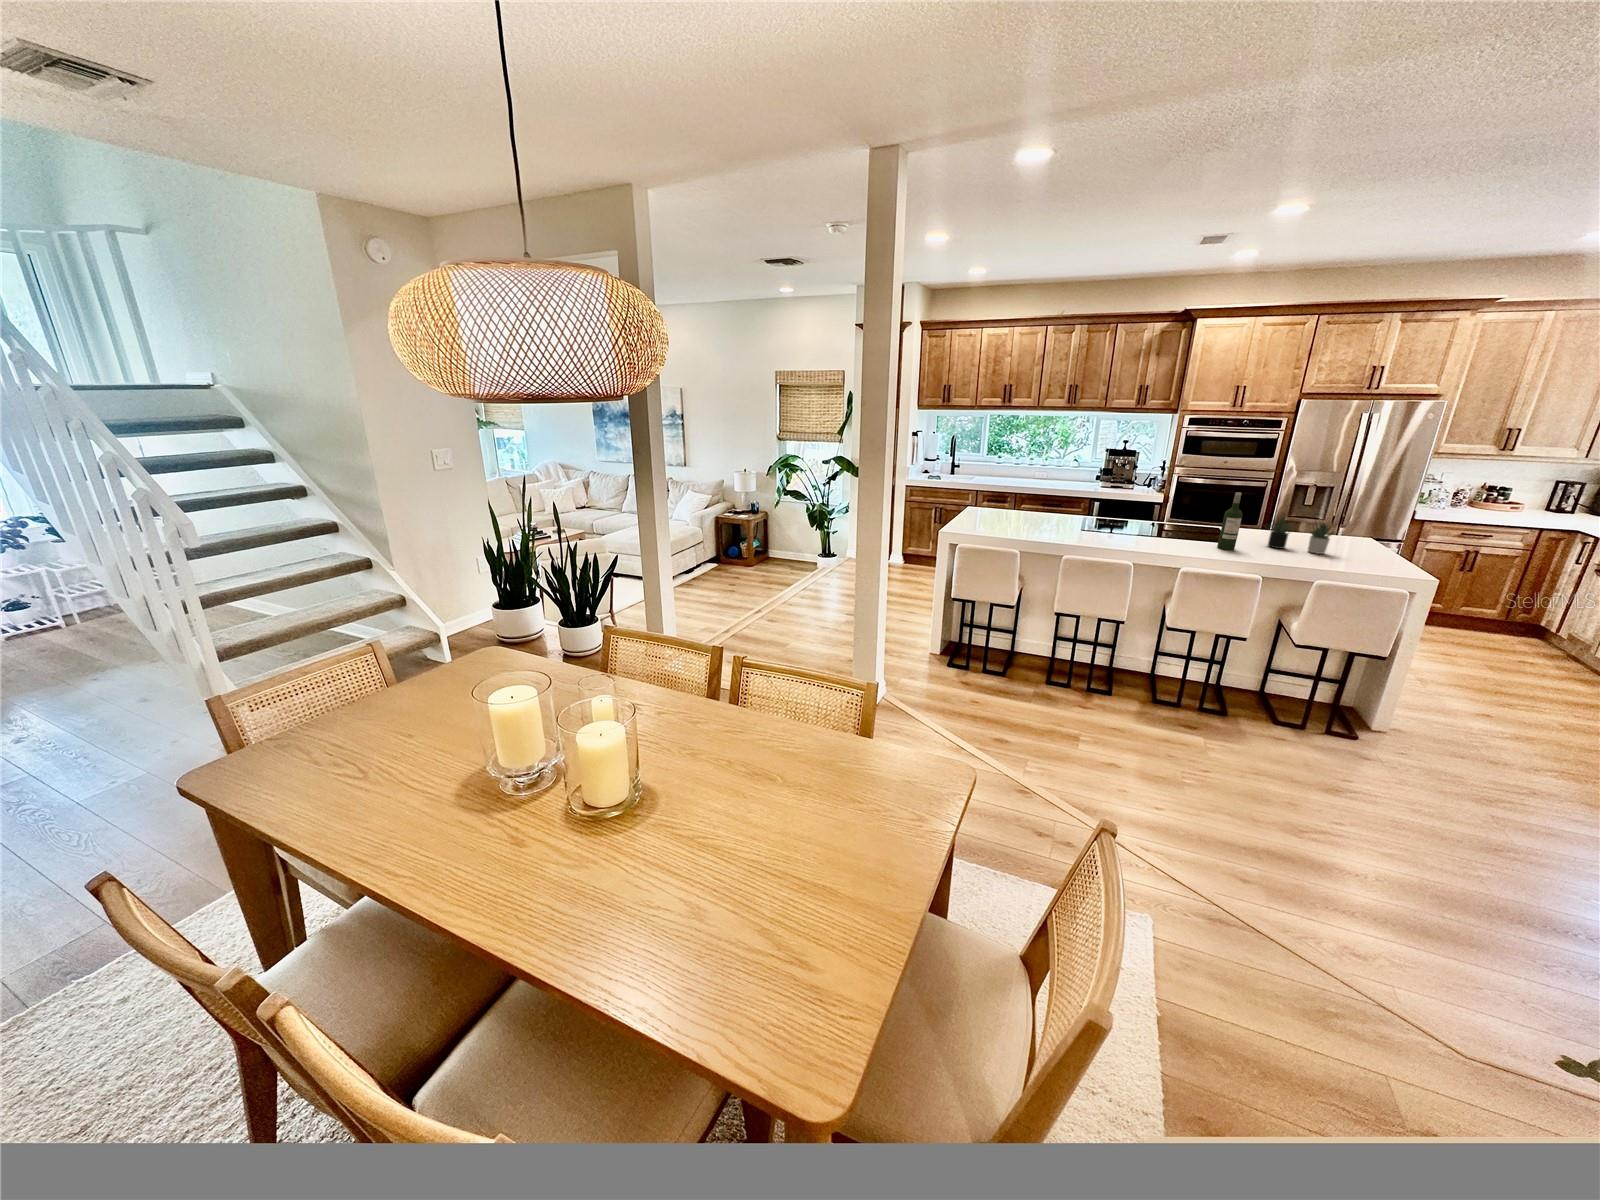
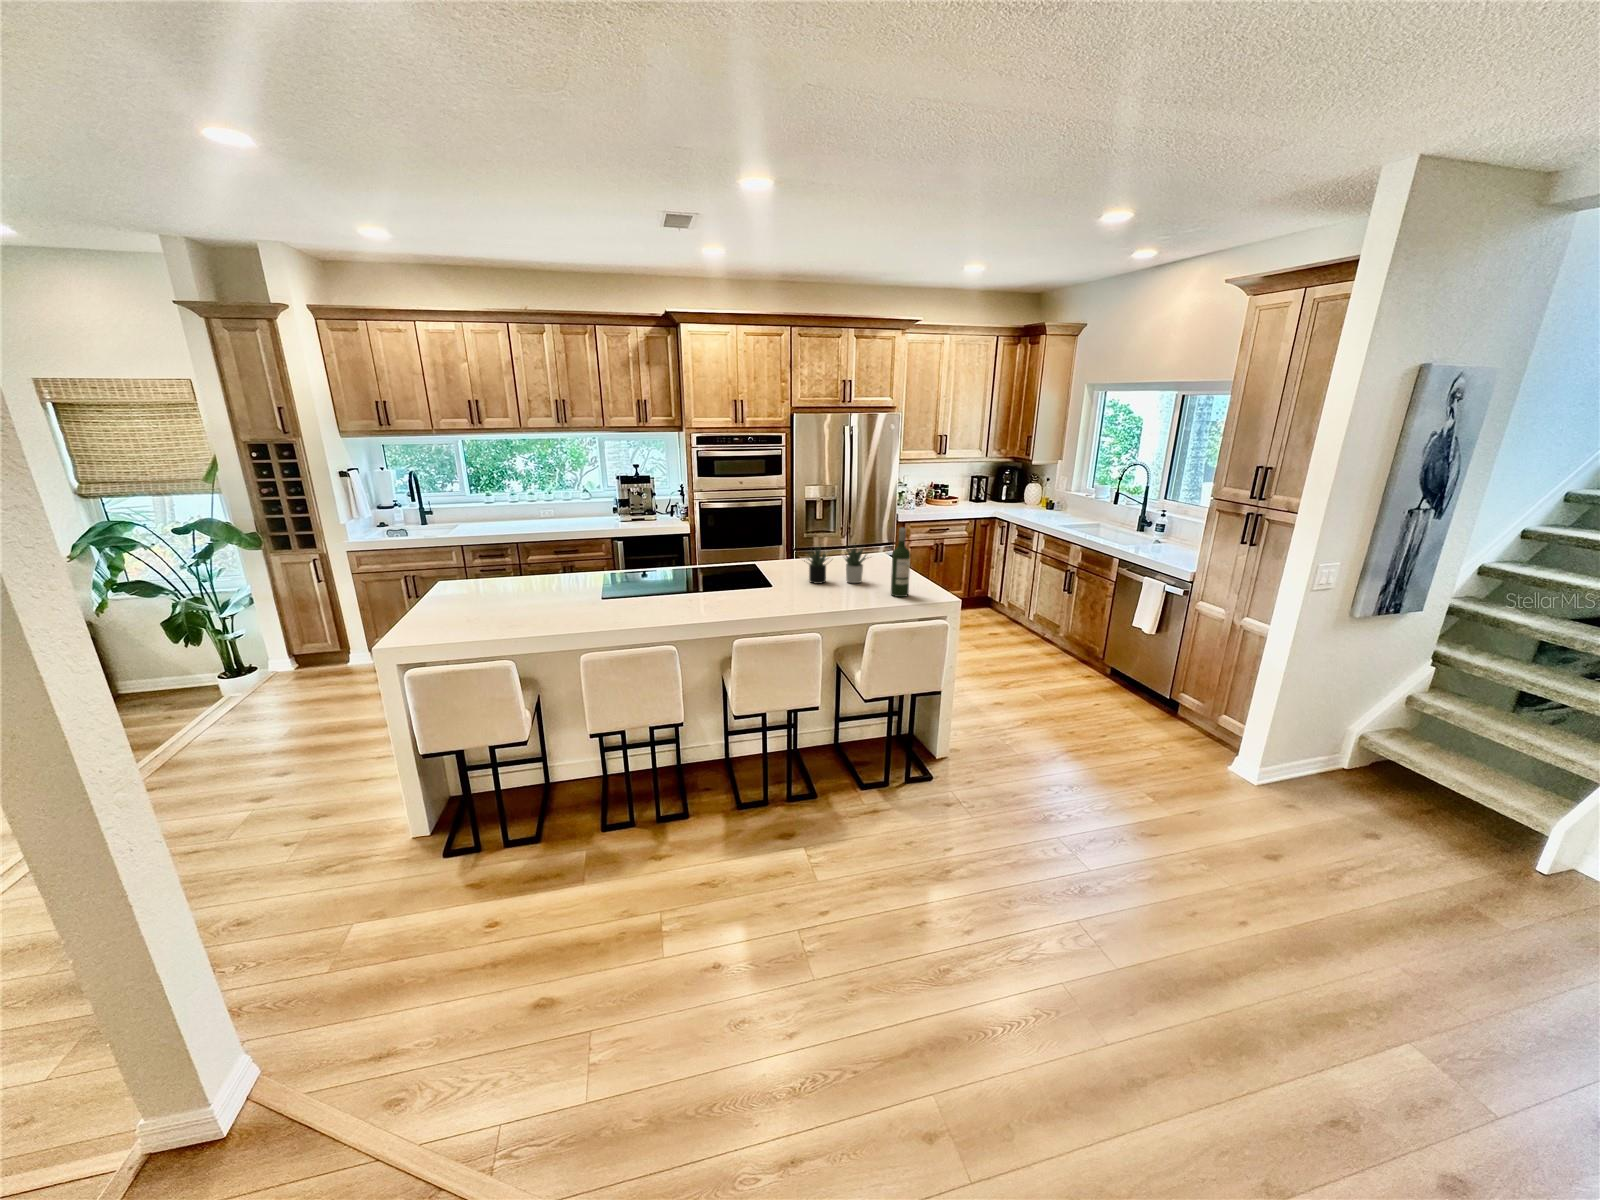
wine bottle: present [1217,492,1242,550] -> present [891,528,910,597]

